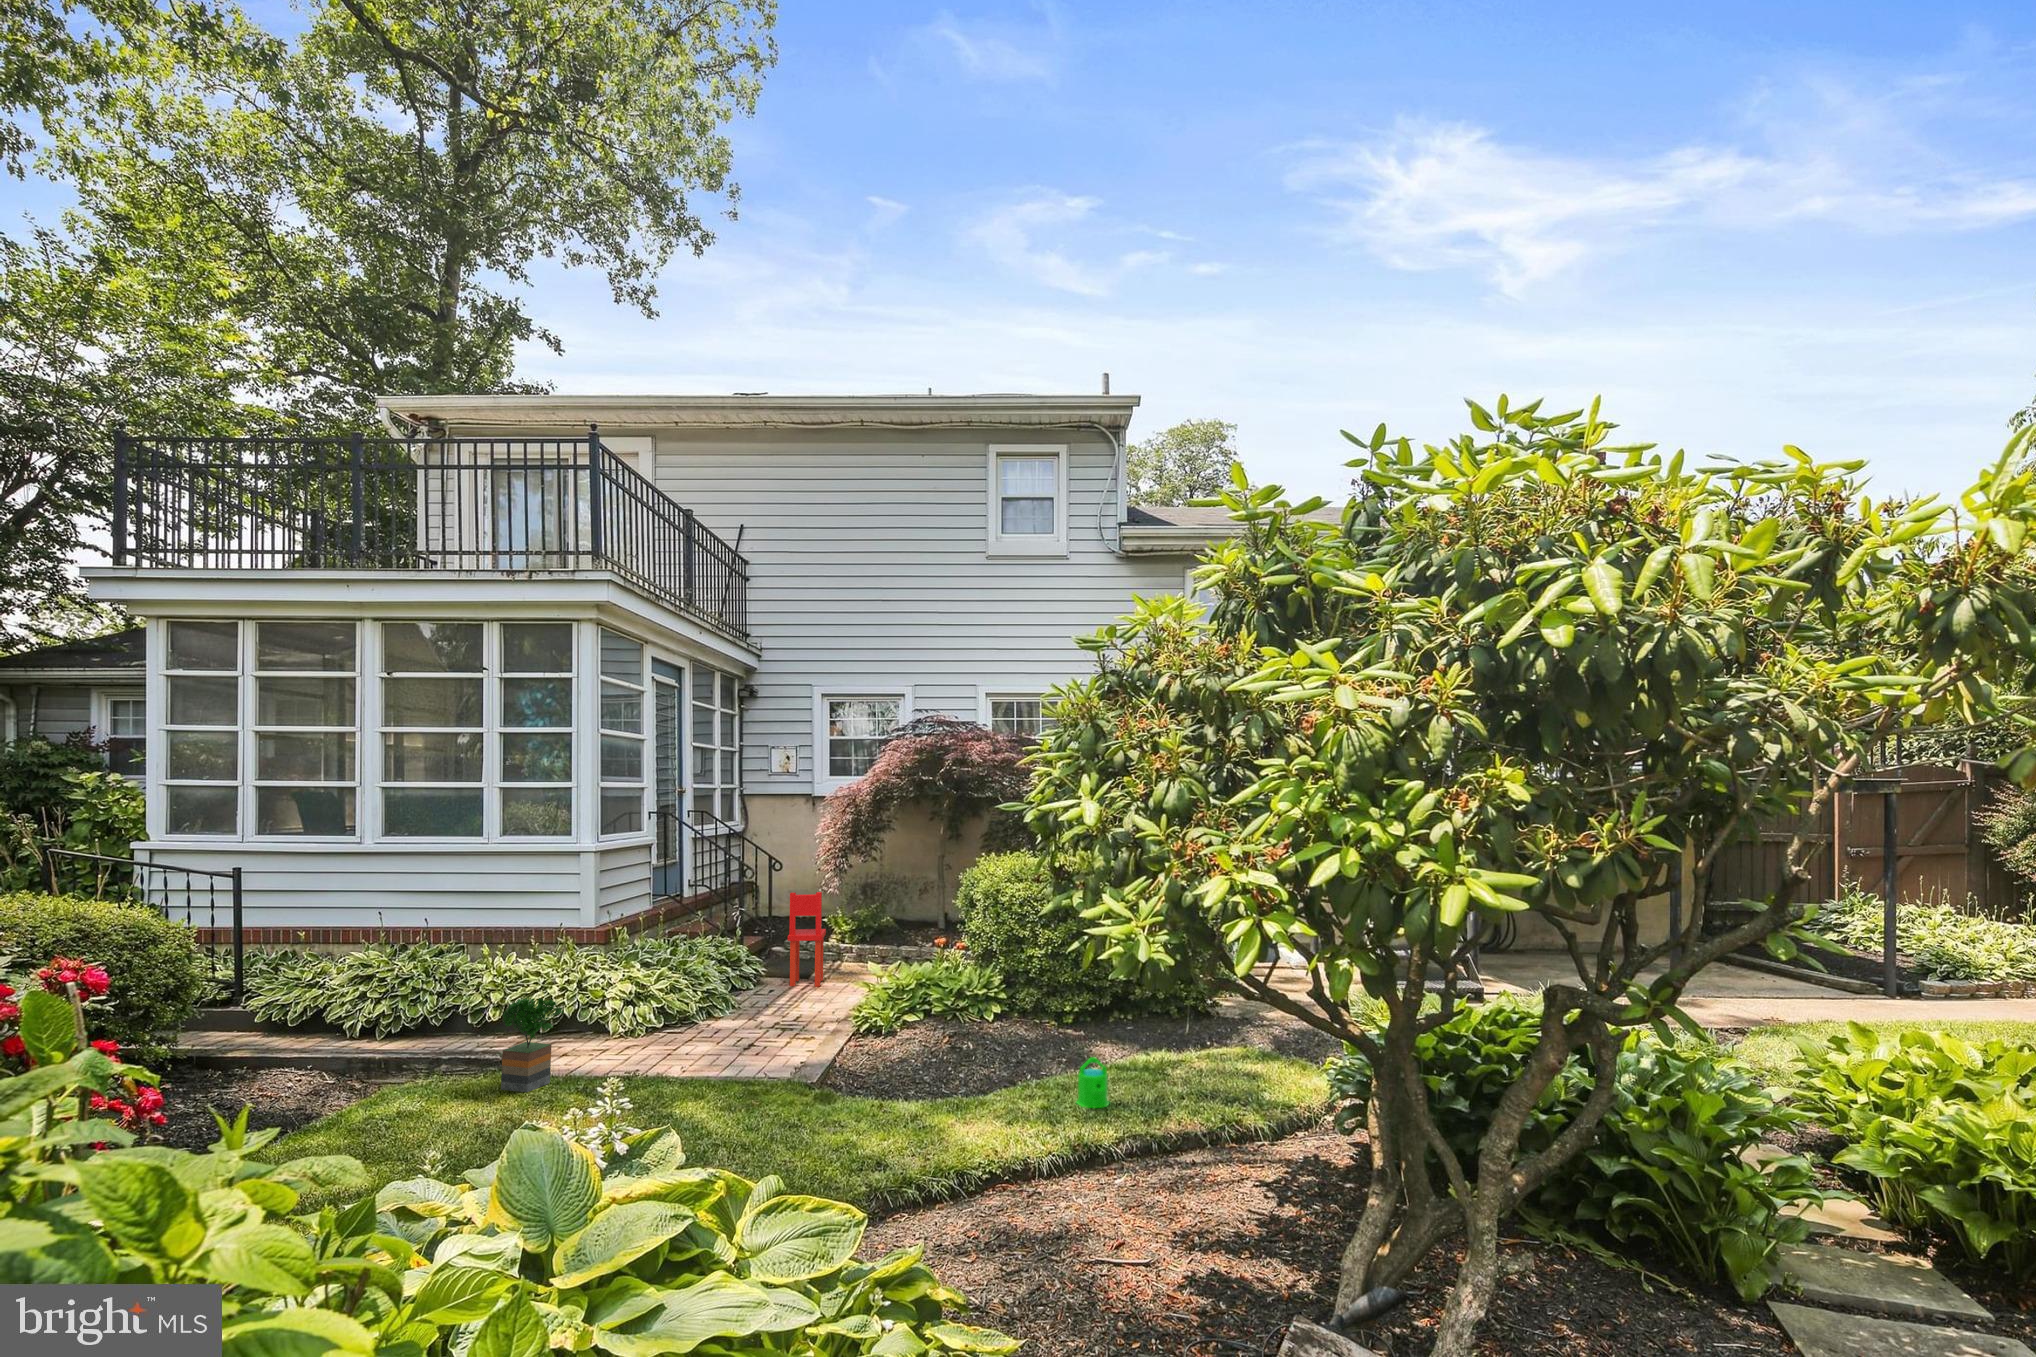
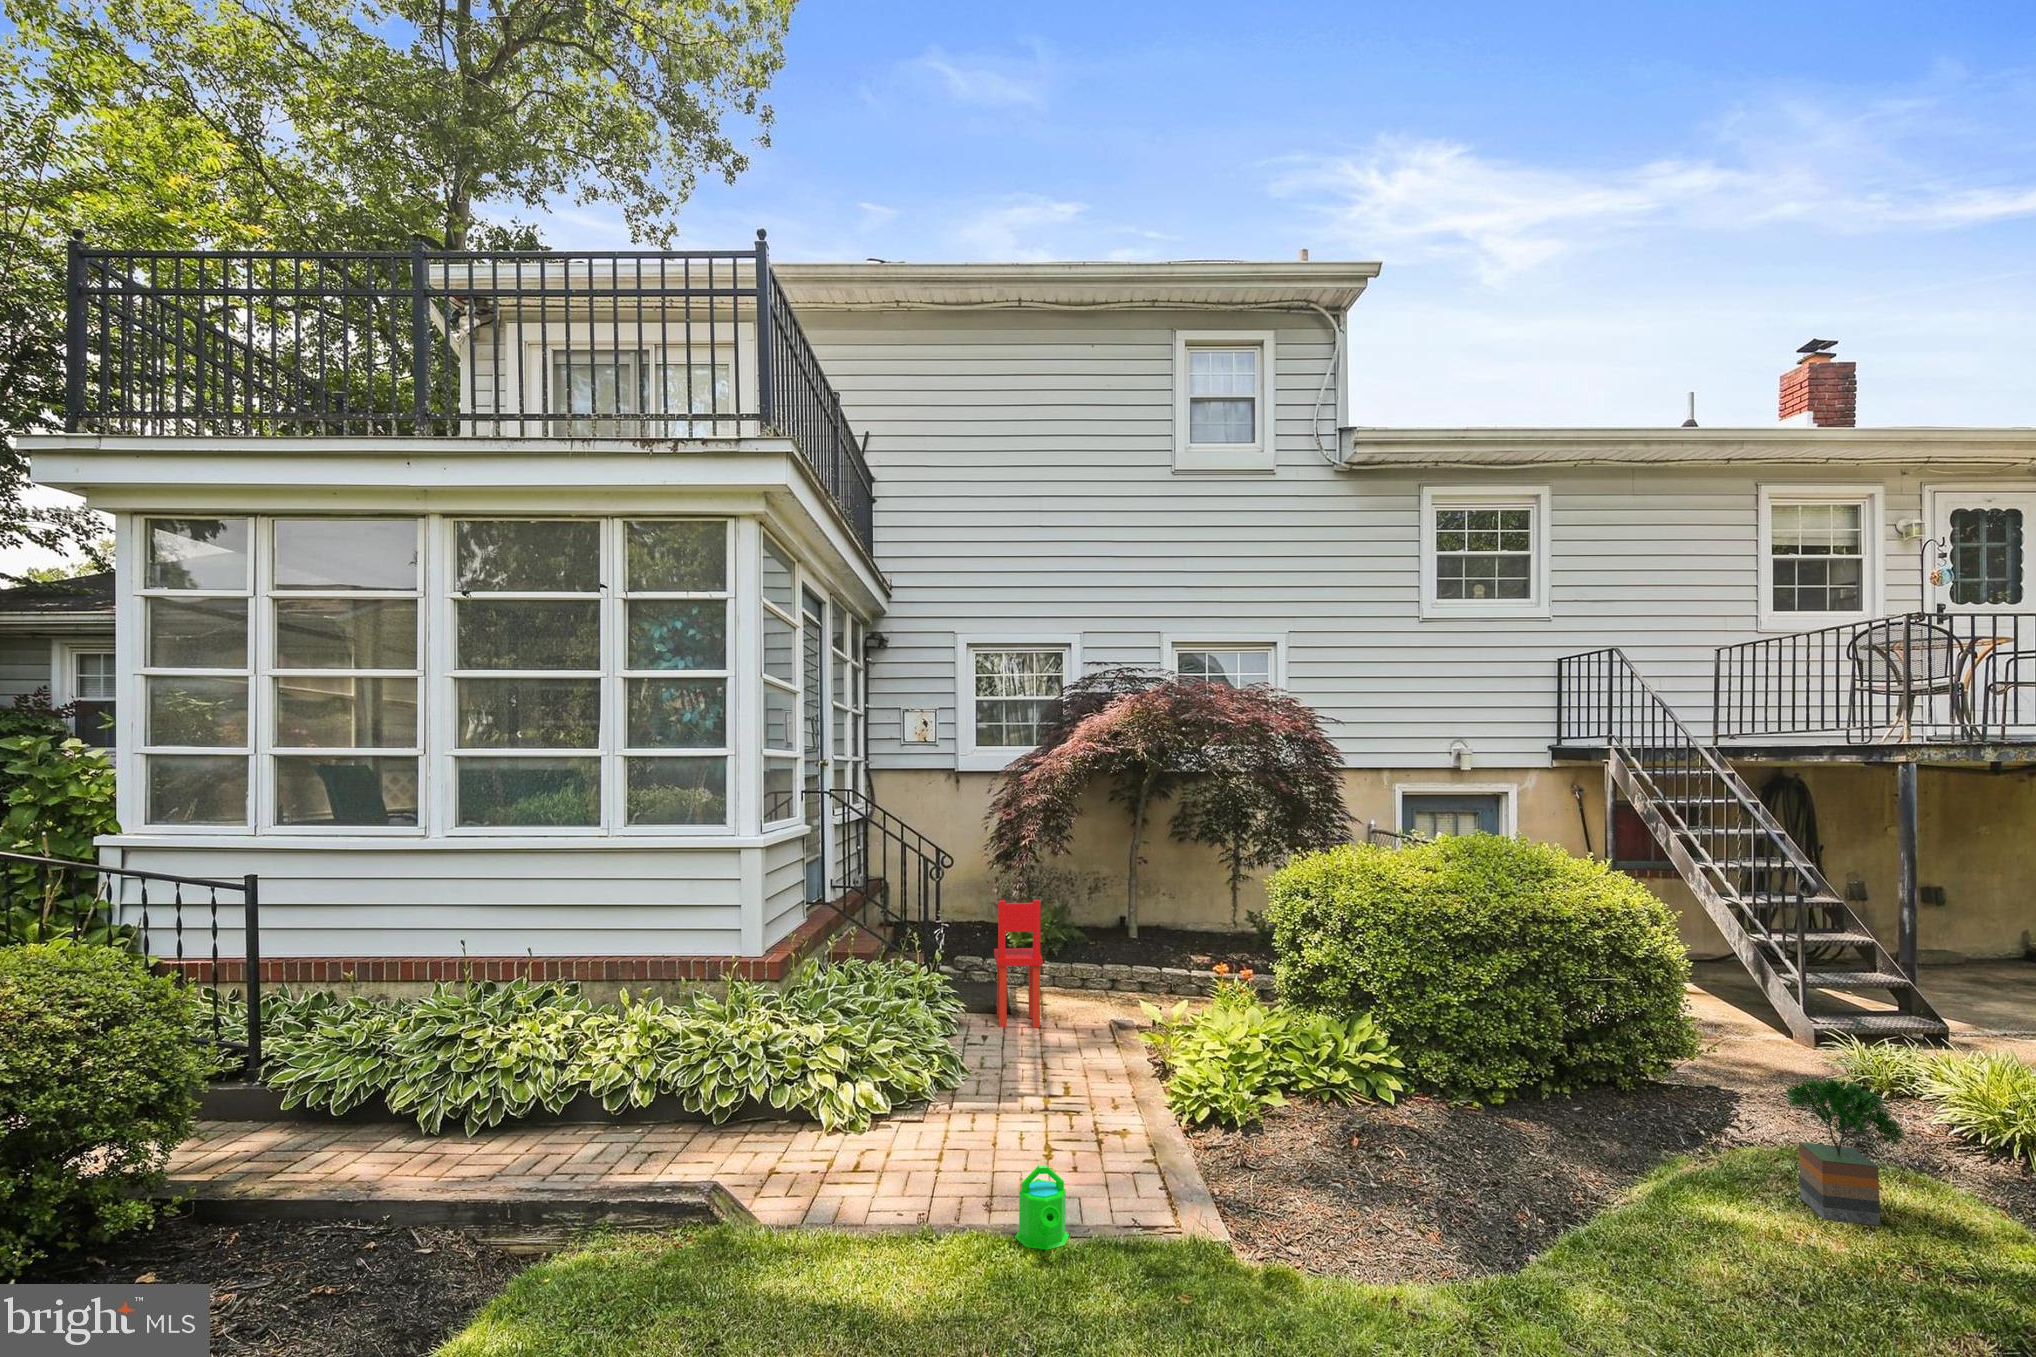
potted tree: present [501,997,563,1092] -> present [1785,1077,1905,1225]
watering can: present [1077,1057,1109,1108] -> present [1015,1165,1069,1249]

